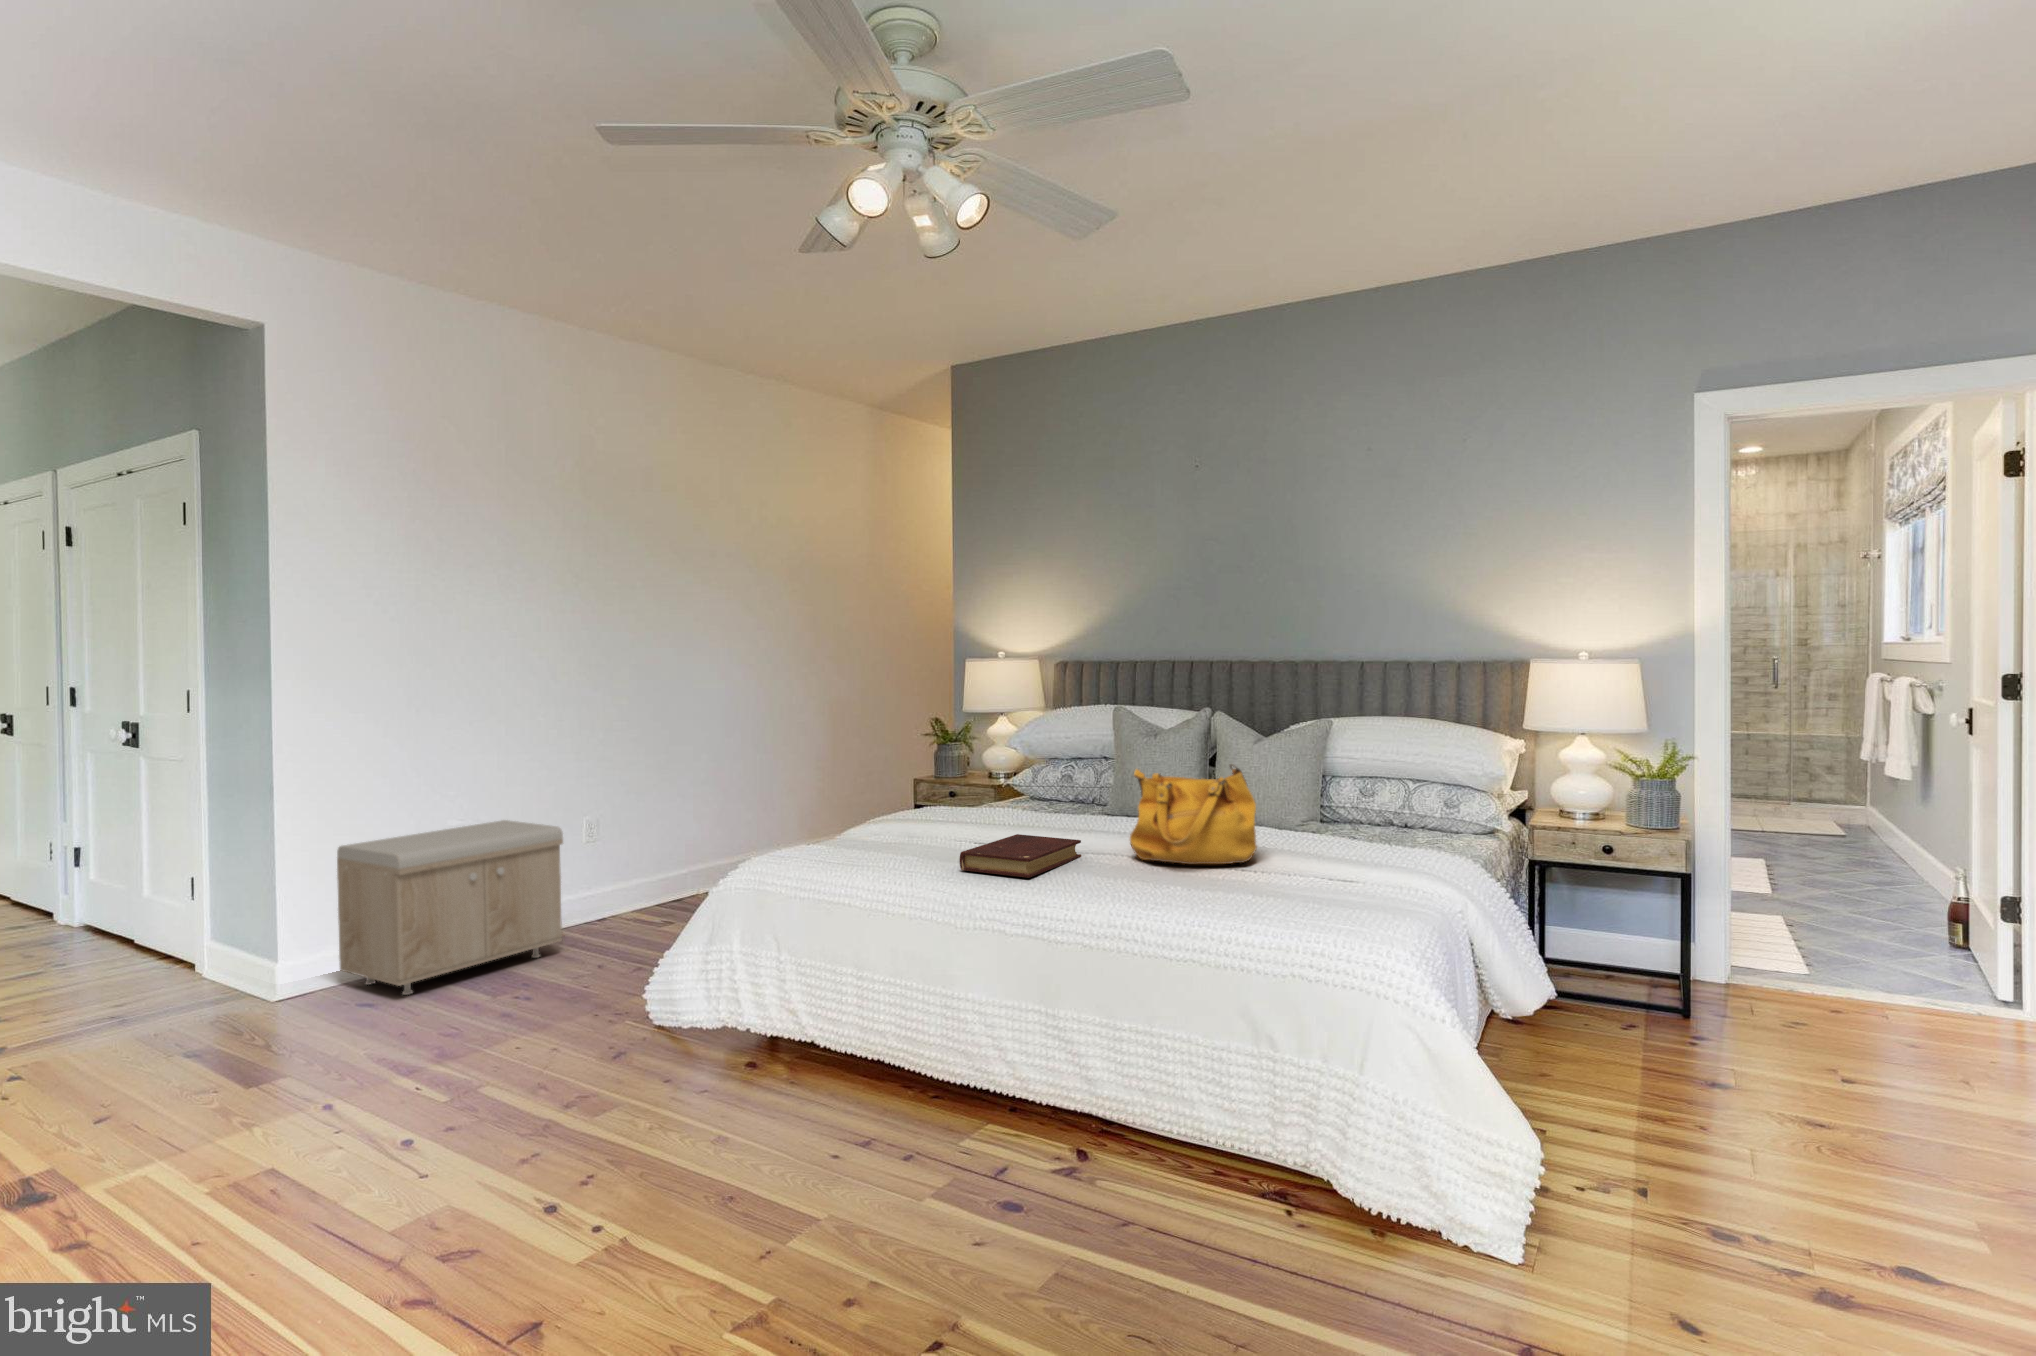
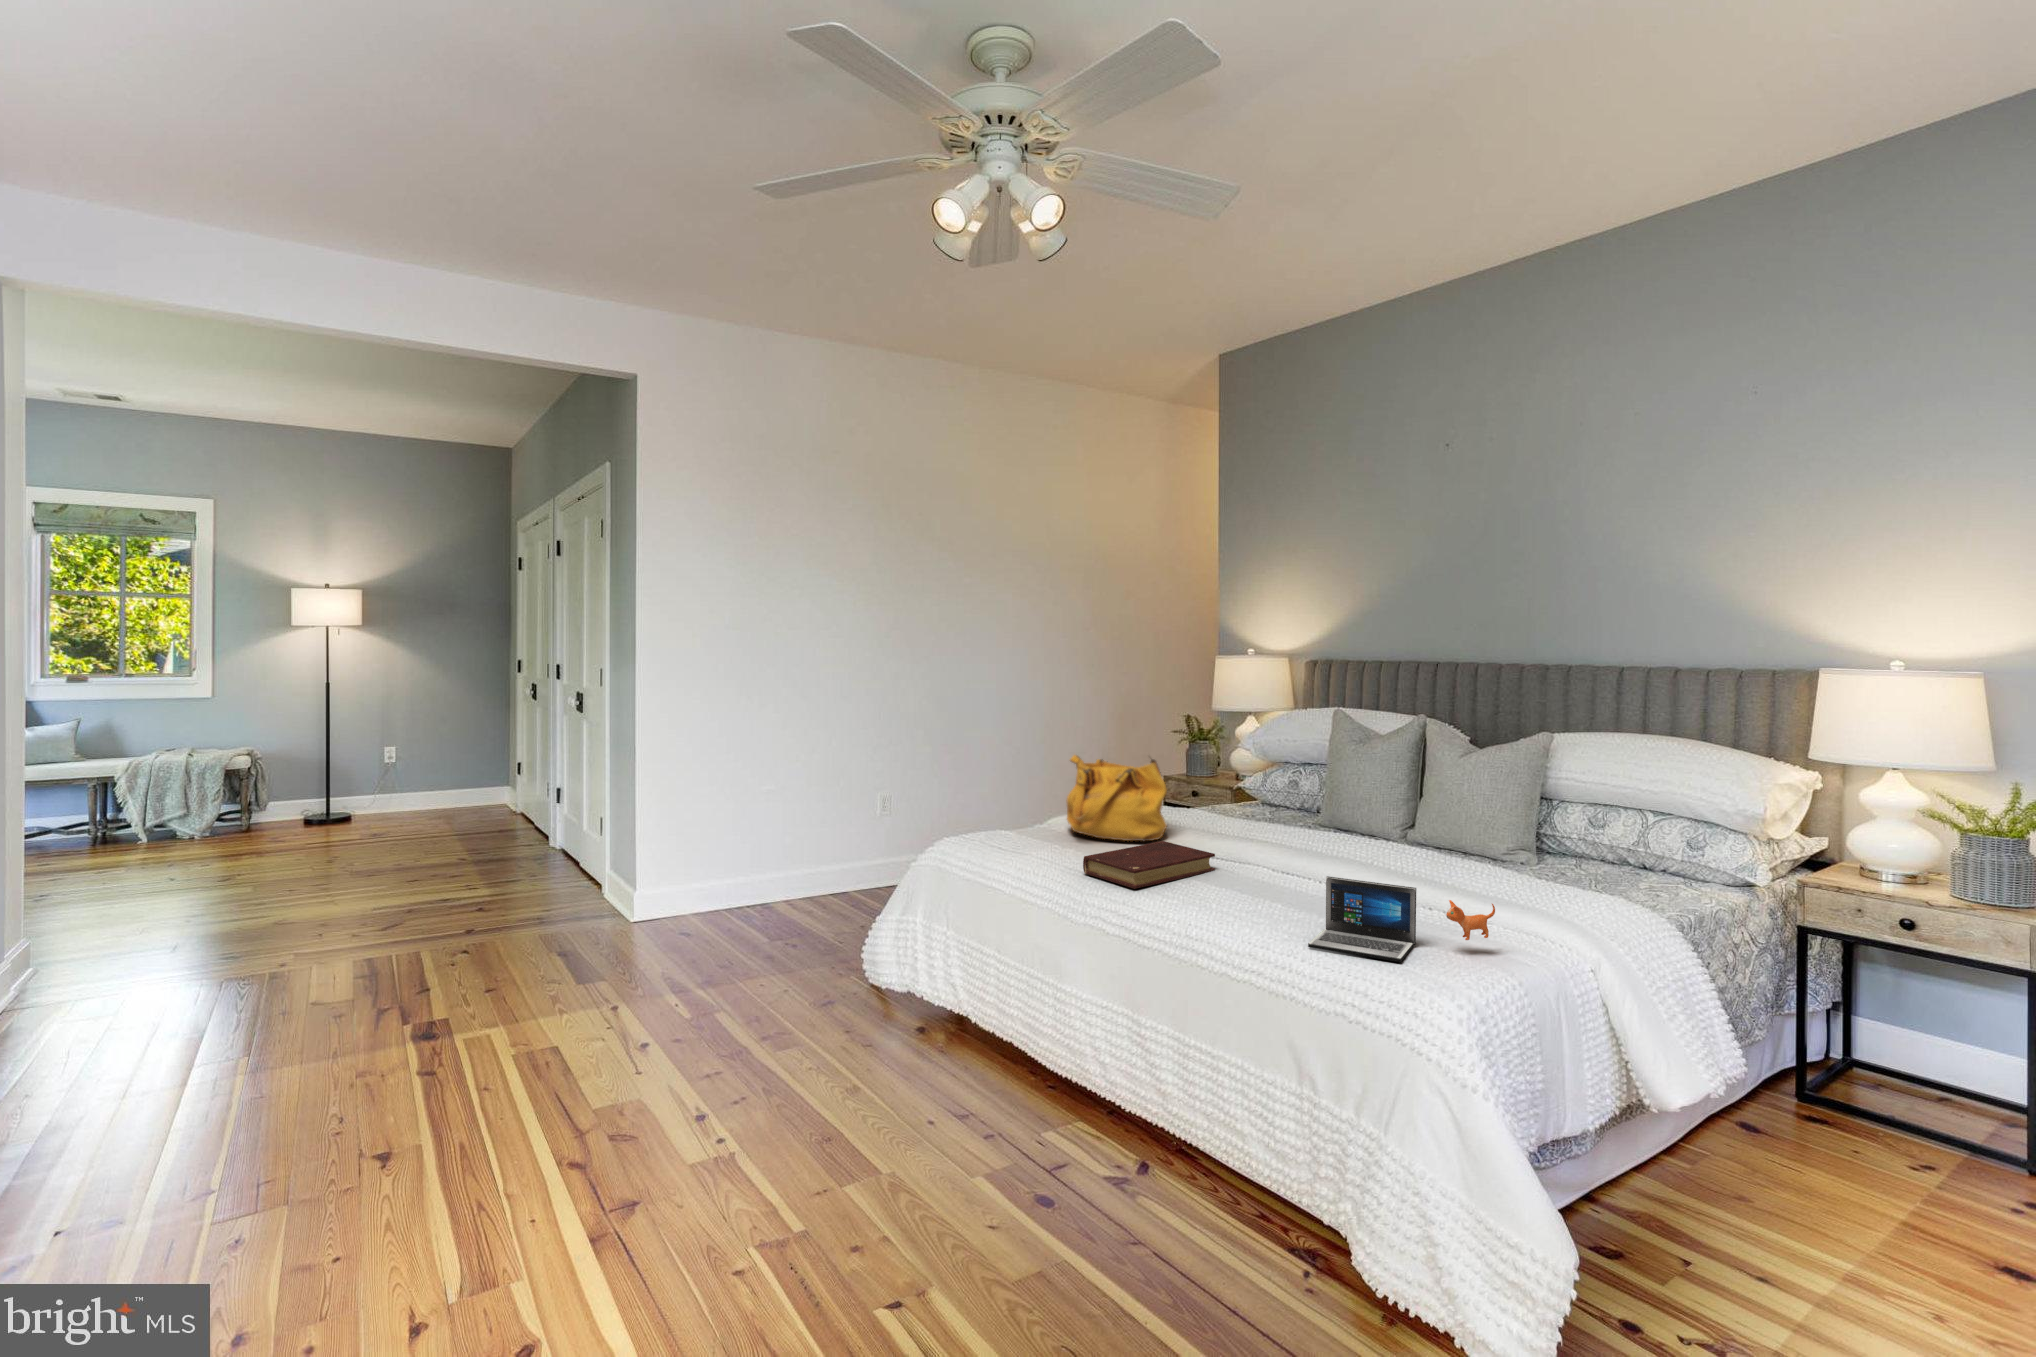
handbag: present [1130,764,1257,864] -> present [1067,755,1167,841]
storage bench: present [337,820,563,995] -> none [684,782,852,921]
laptop: none [1241,840,1392,908] -> present [1308,876,1495,962]

